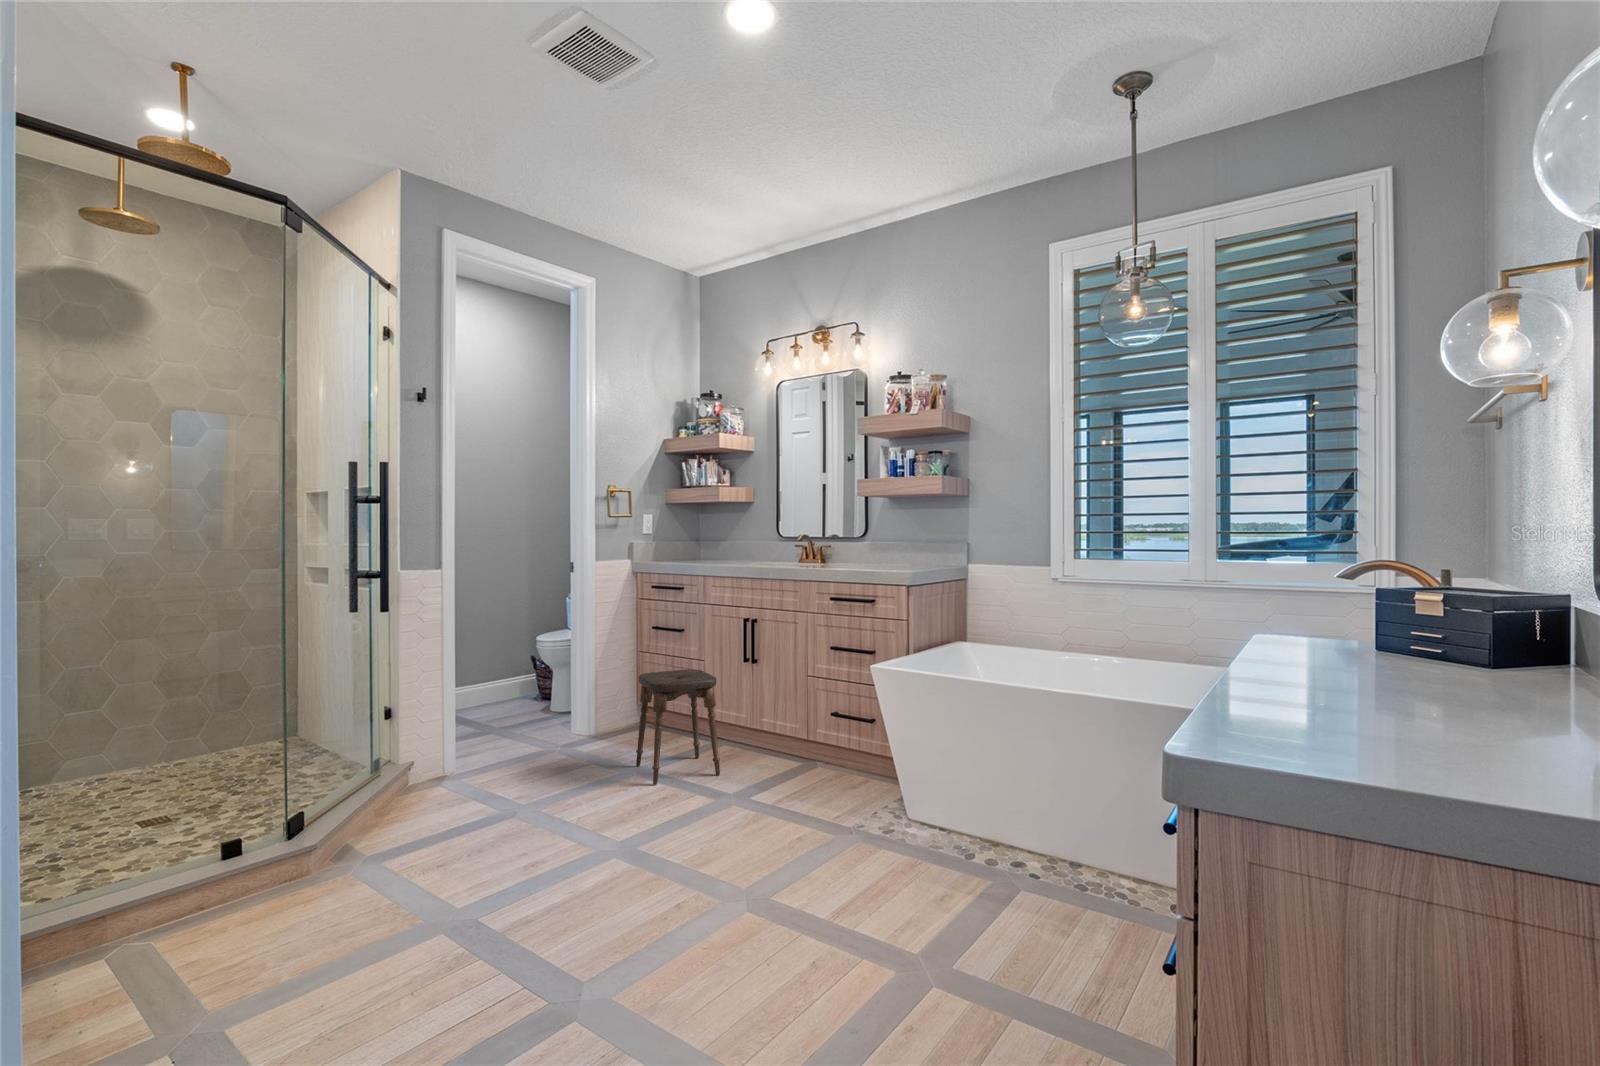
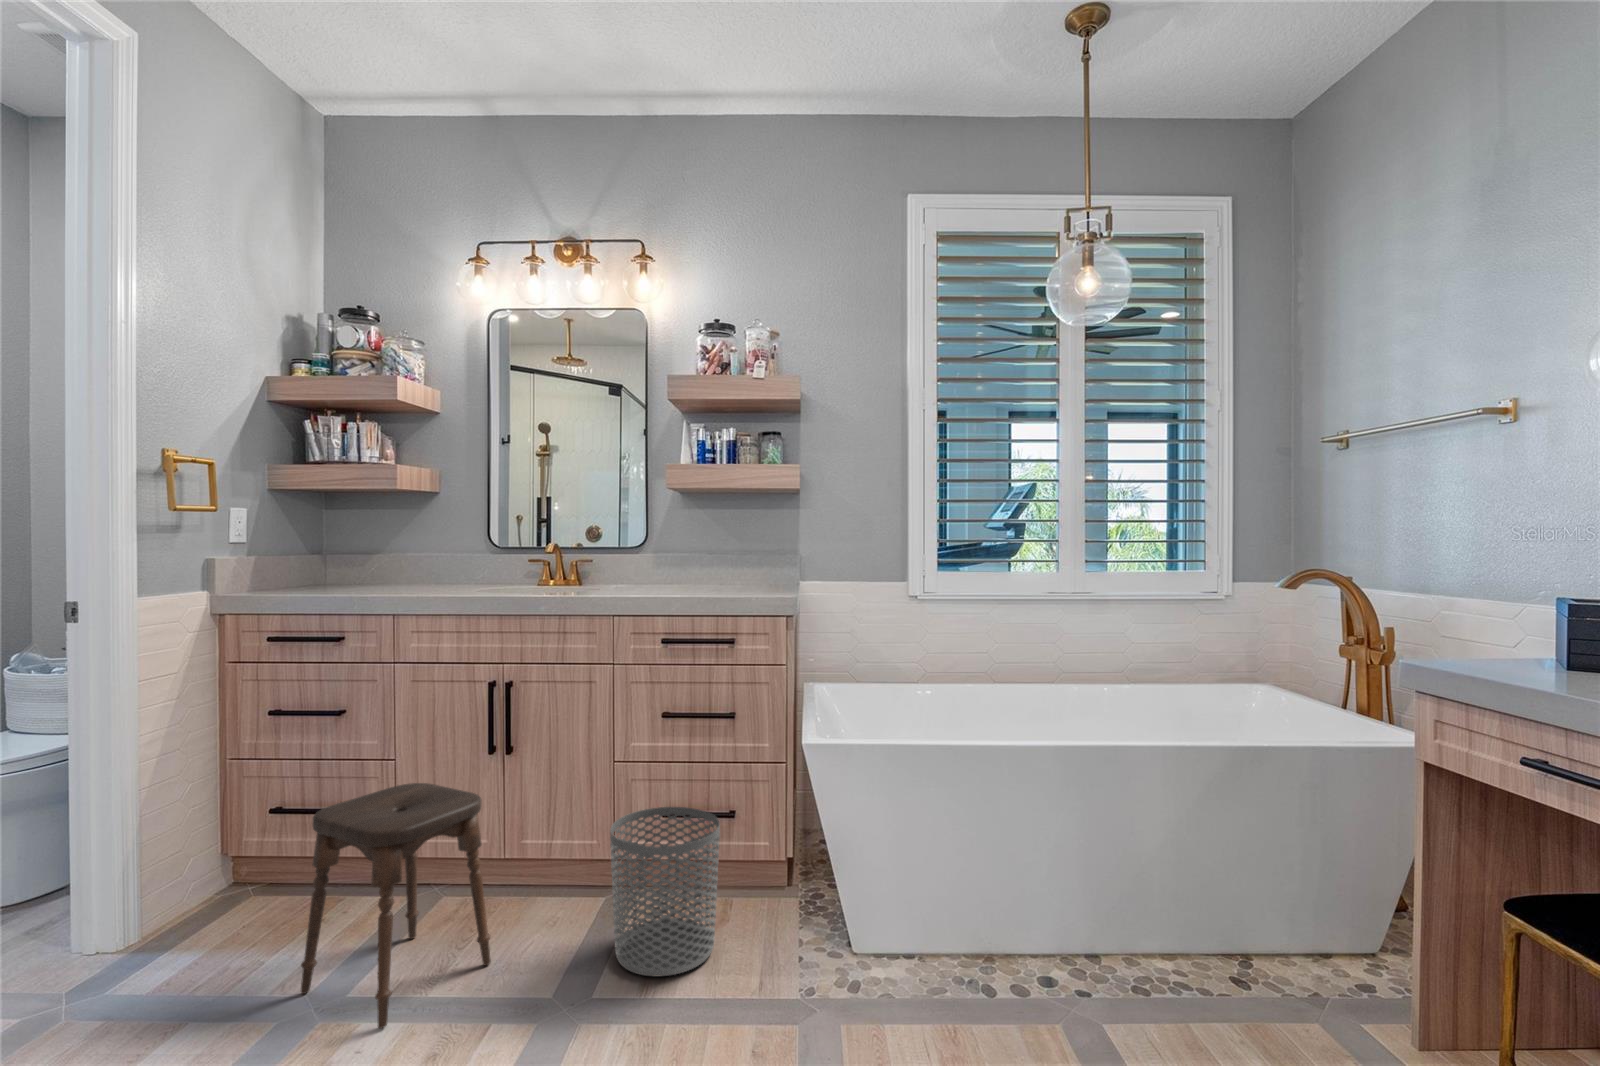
waste bin: none [773,704,841,800] -> present [610,807,720,976]

